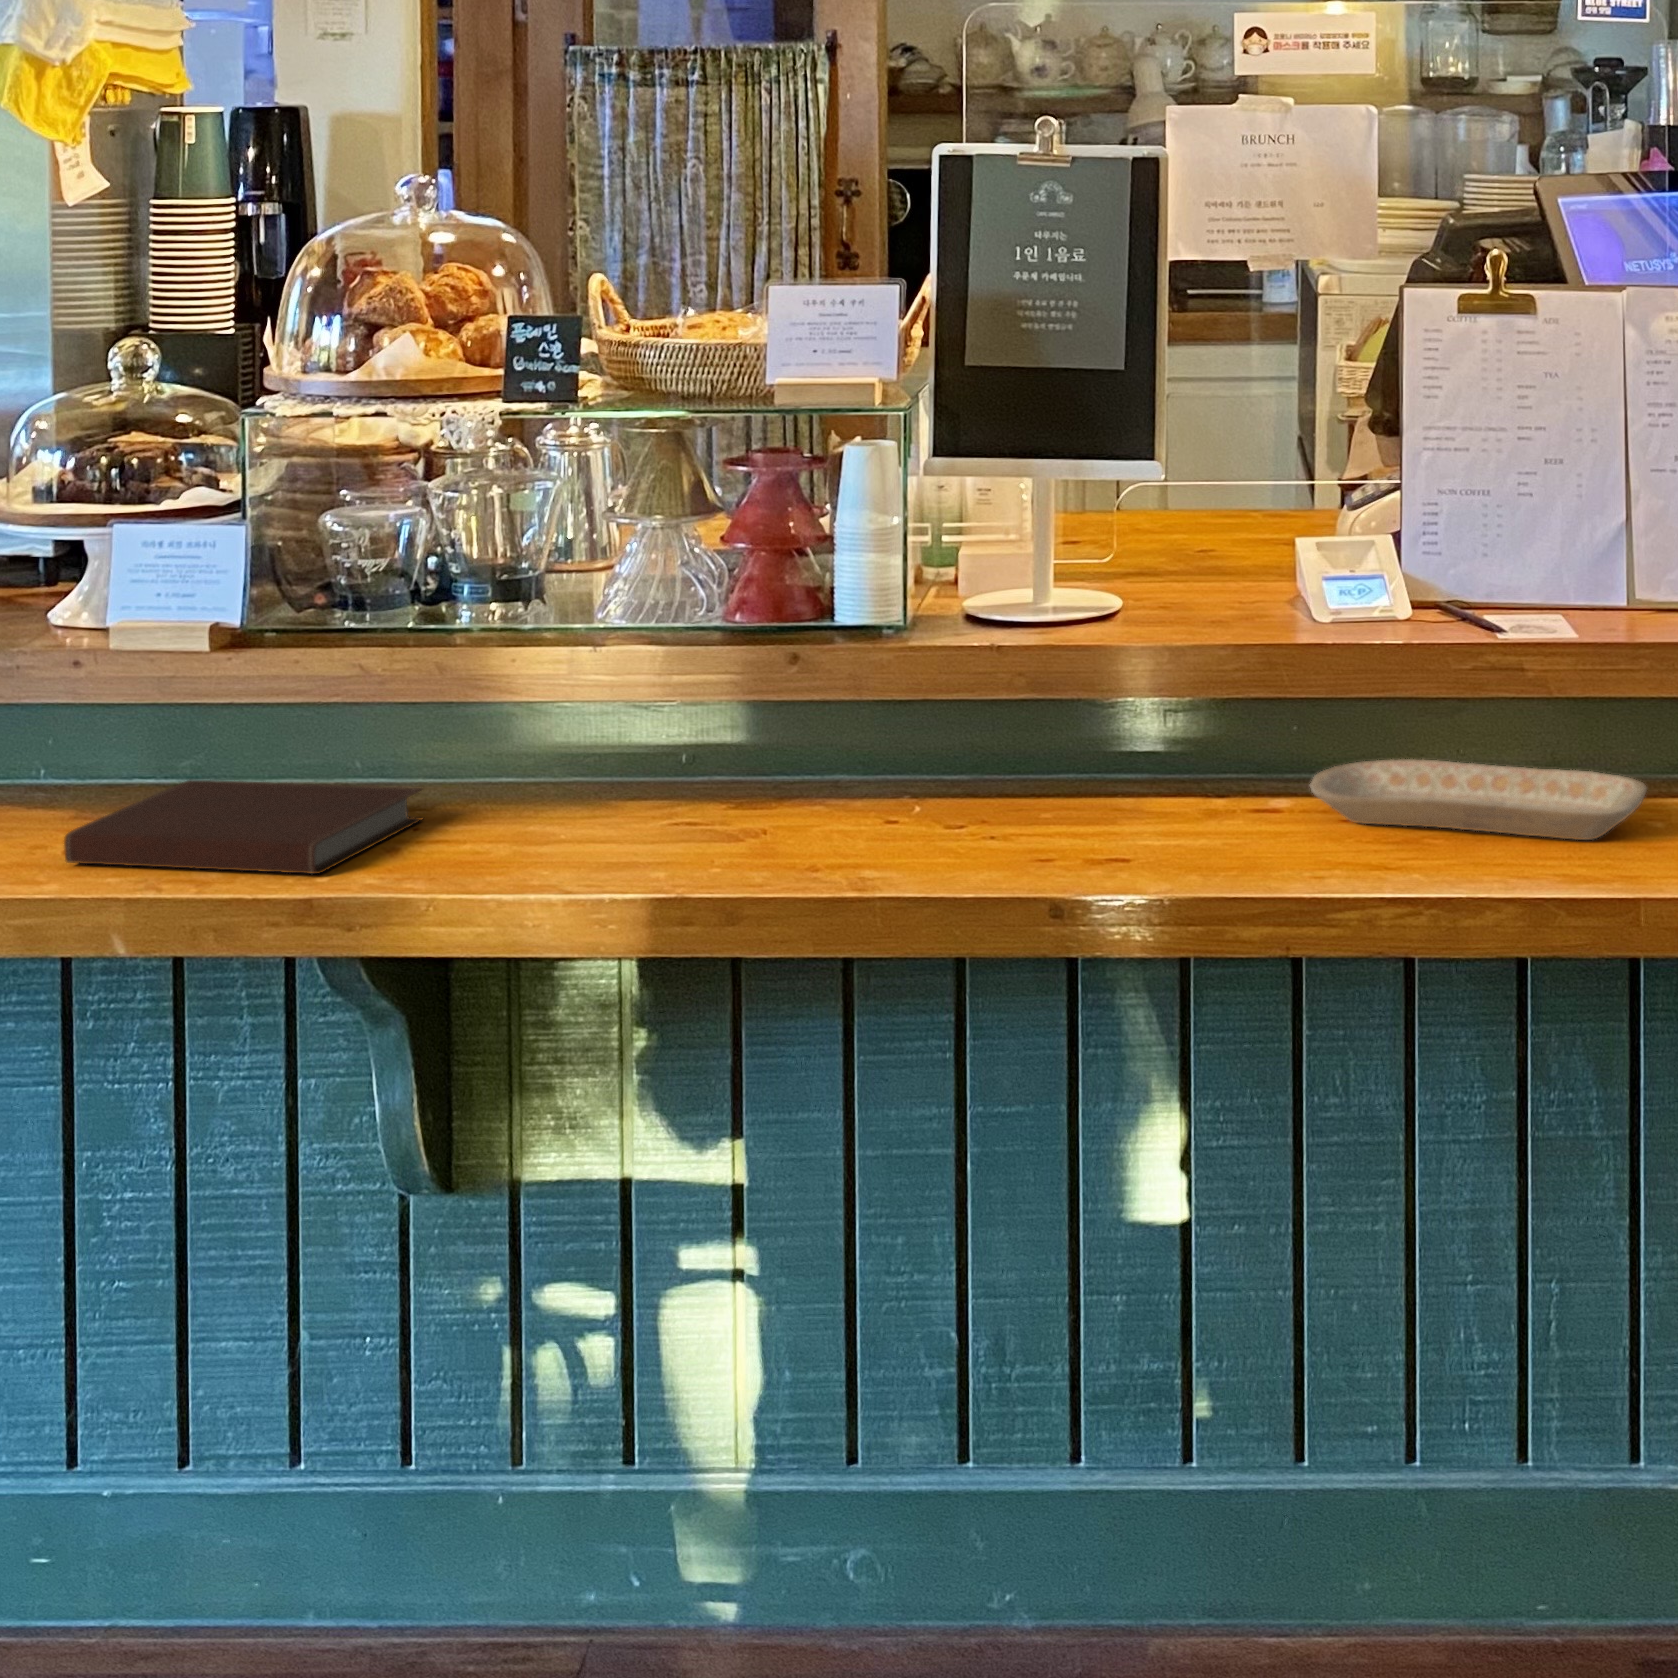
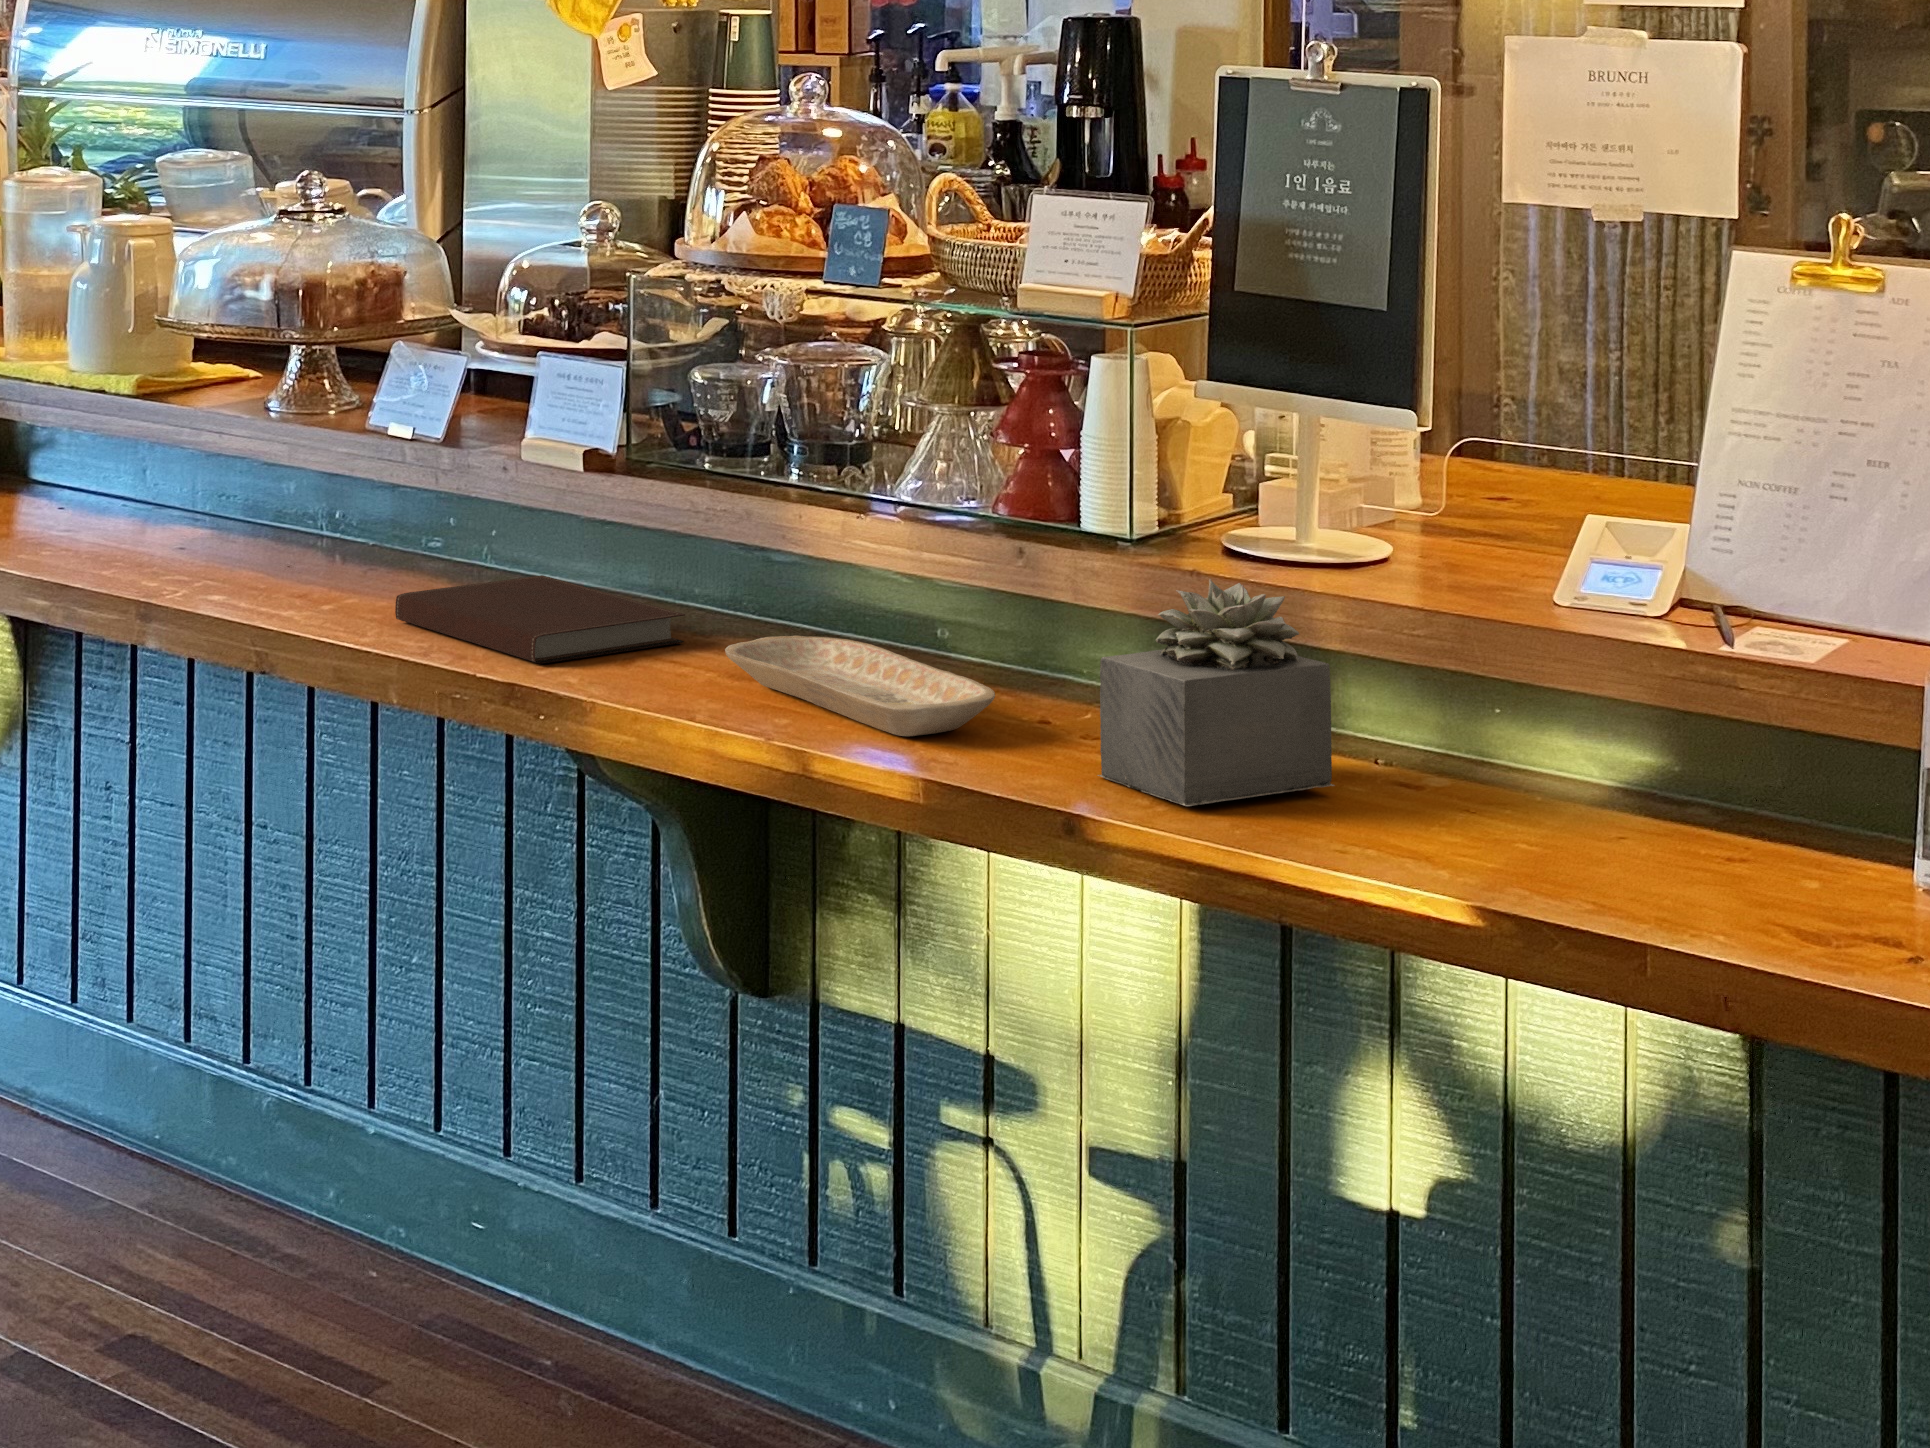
succulent plant: none [1025,646,1229,864] -> present [1098,579,1334,806]
tray: present [1310,759,1647,840] -> present [725,636,995,736]

